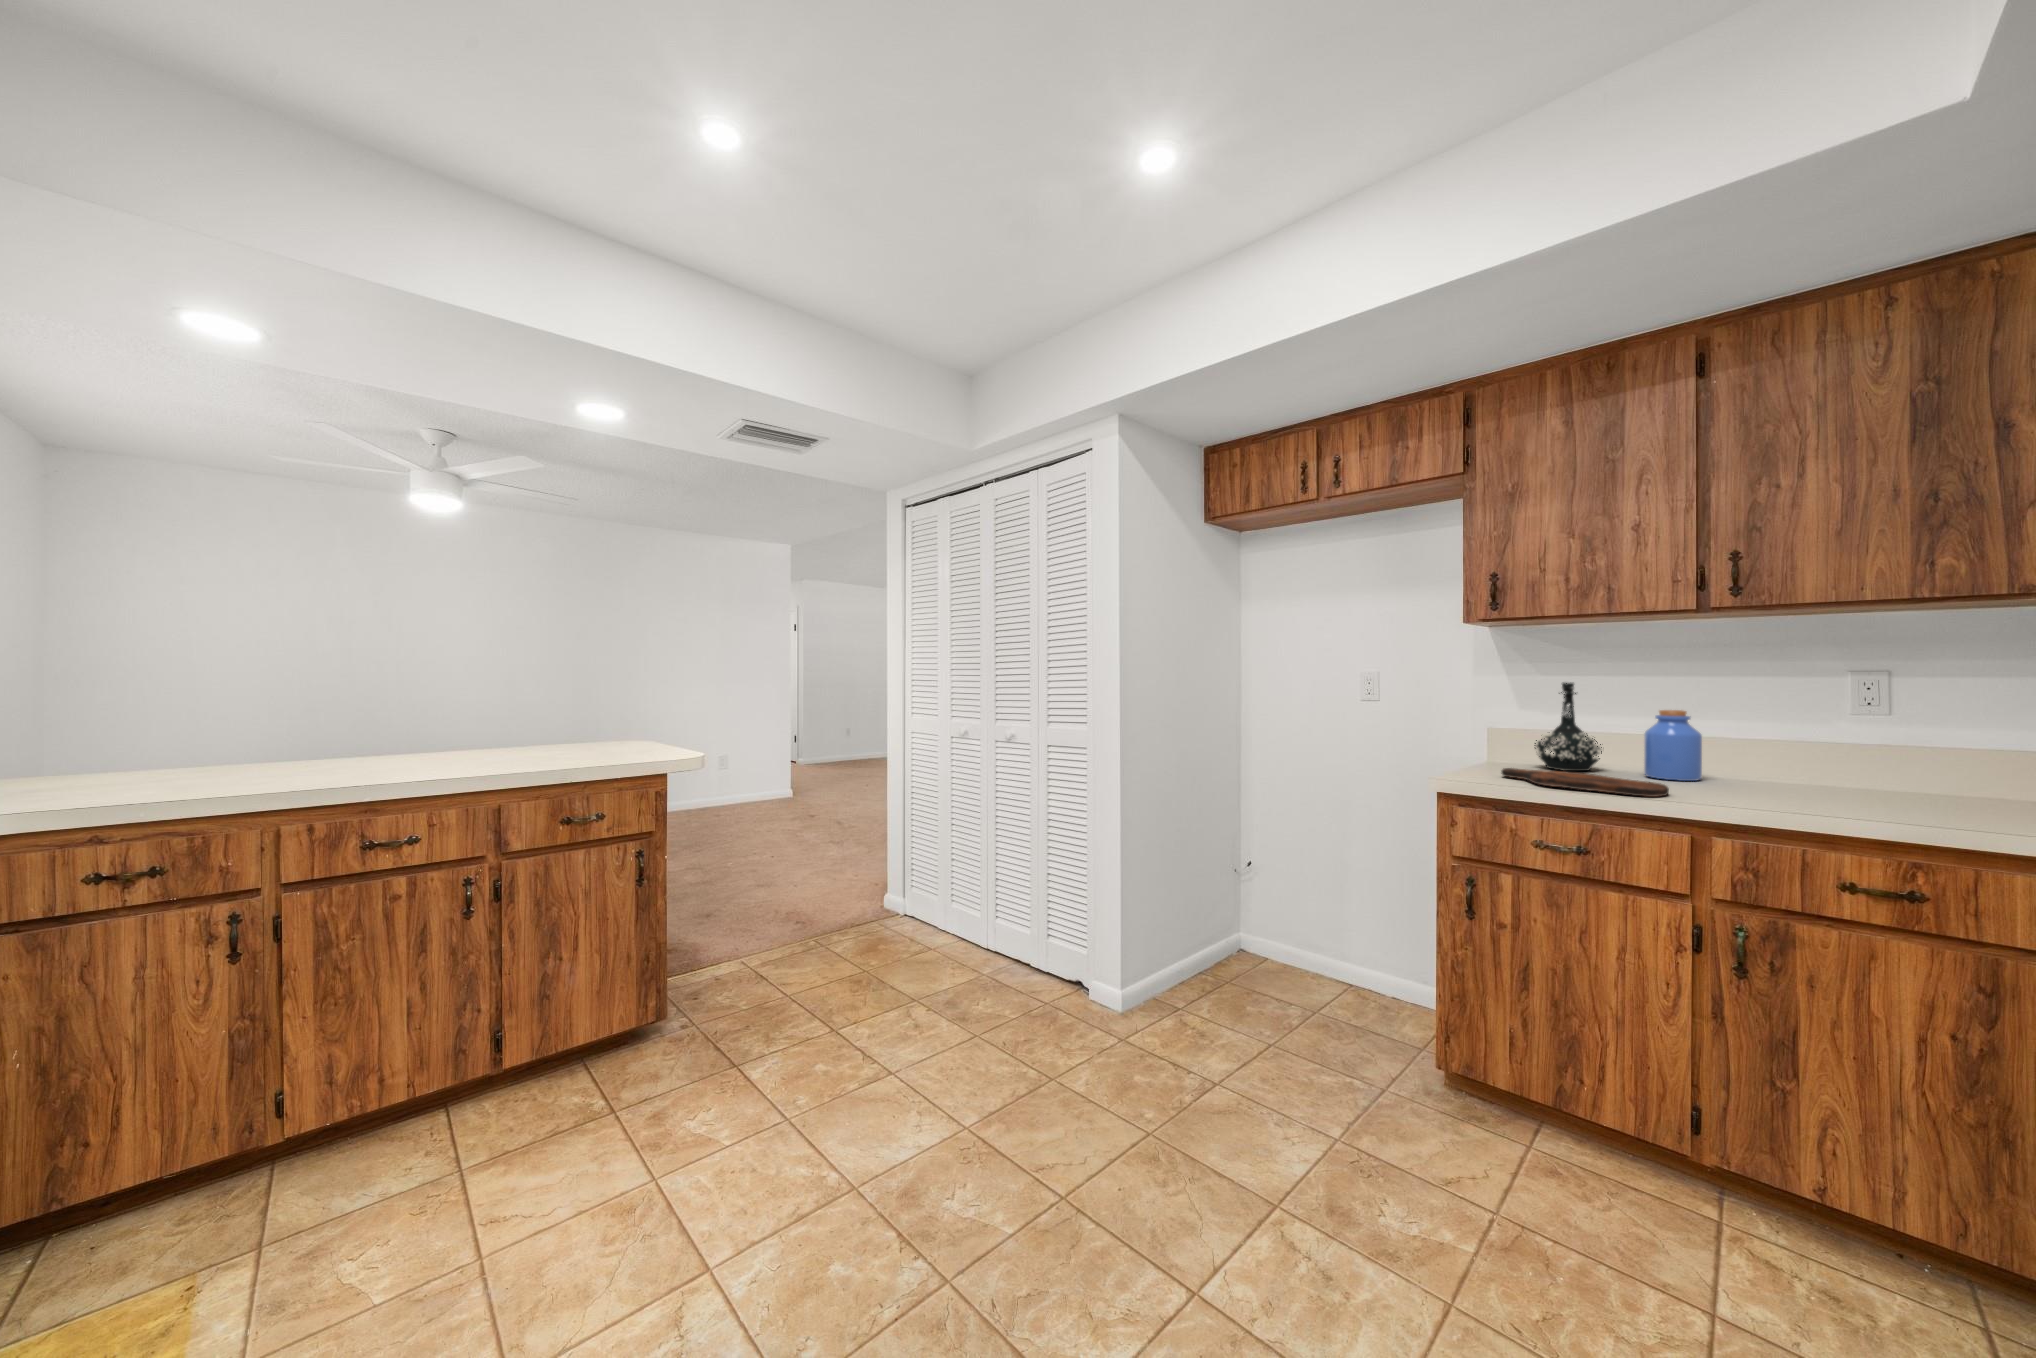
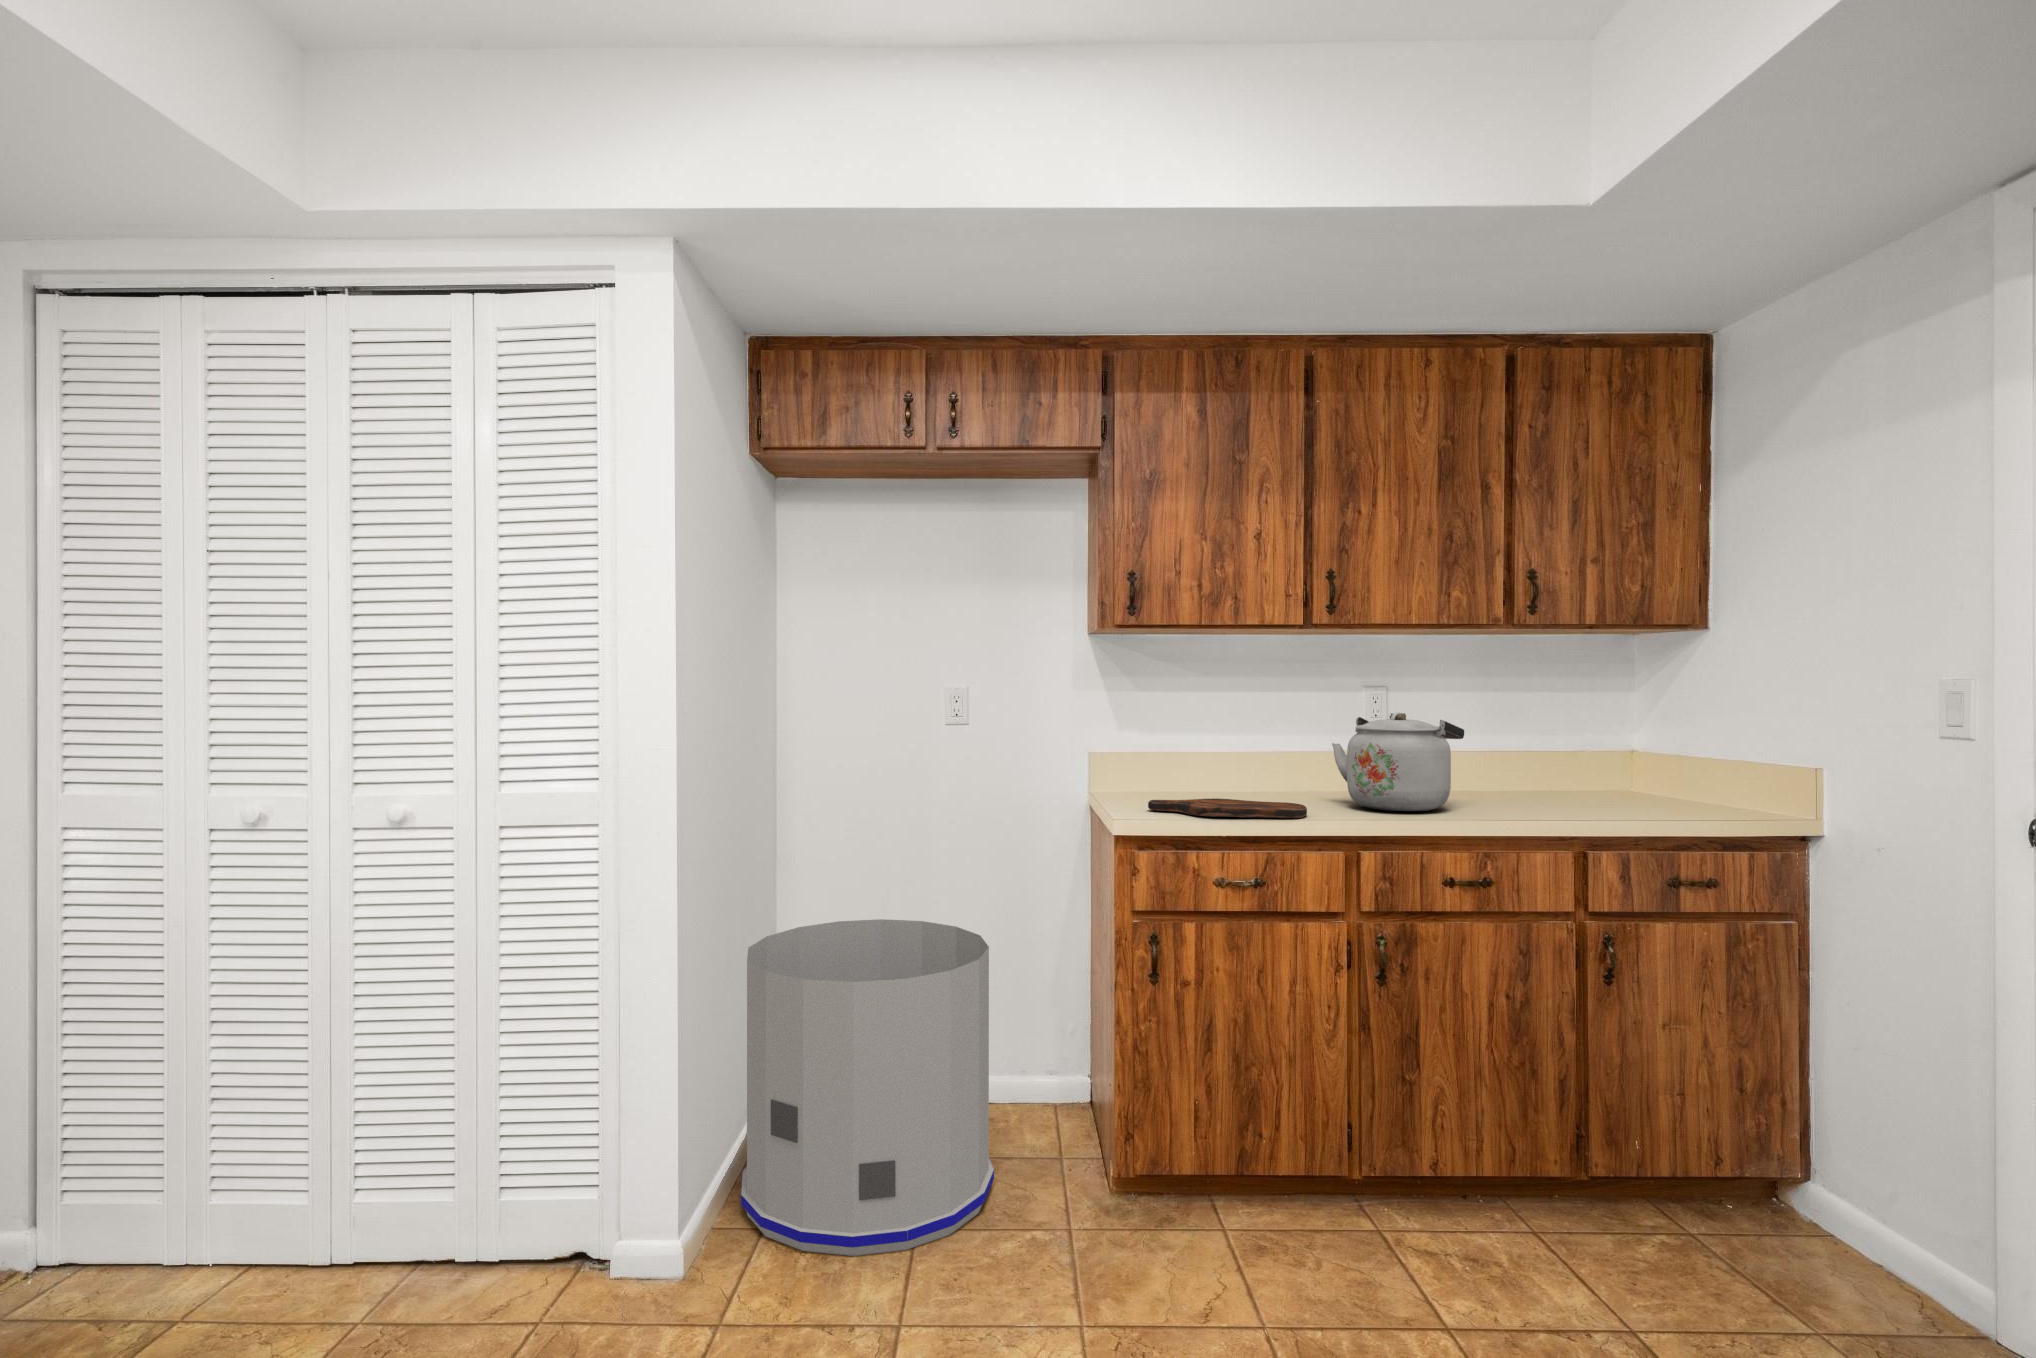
bottle: present [1534,682,1602,771] -> none [1145,699,1206,798]
kettle: none [1744,698,1945,807] -> present [1332,712,1464,811]
jar: present [1644,710,1702,781] -> none [1243,727,1288,799]
trash can: none [1175,829,1354,1057] -> present [741,919,994,1256]

